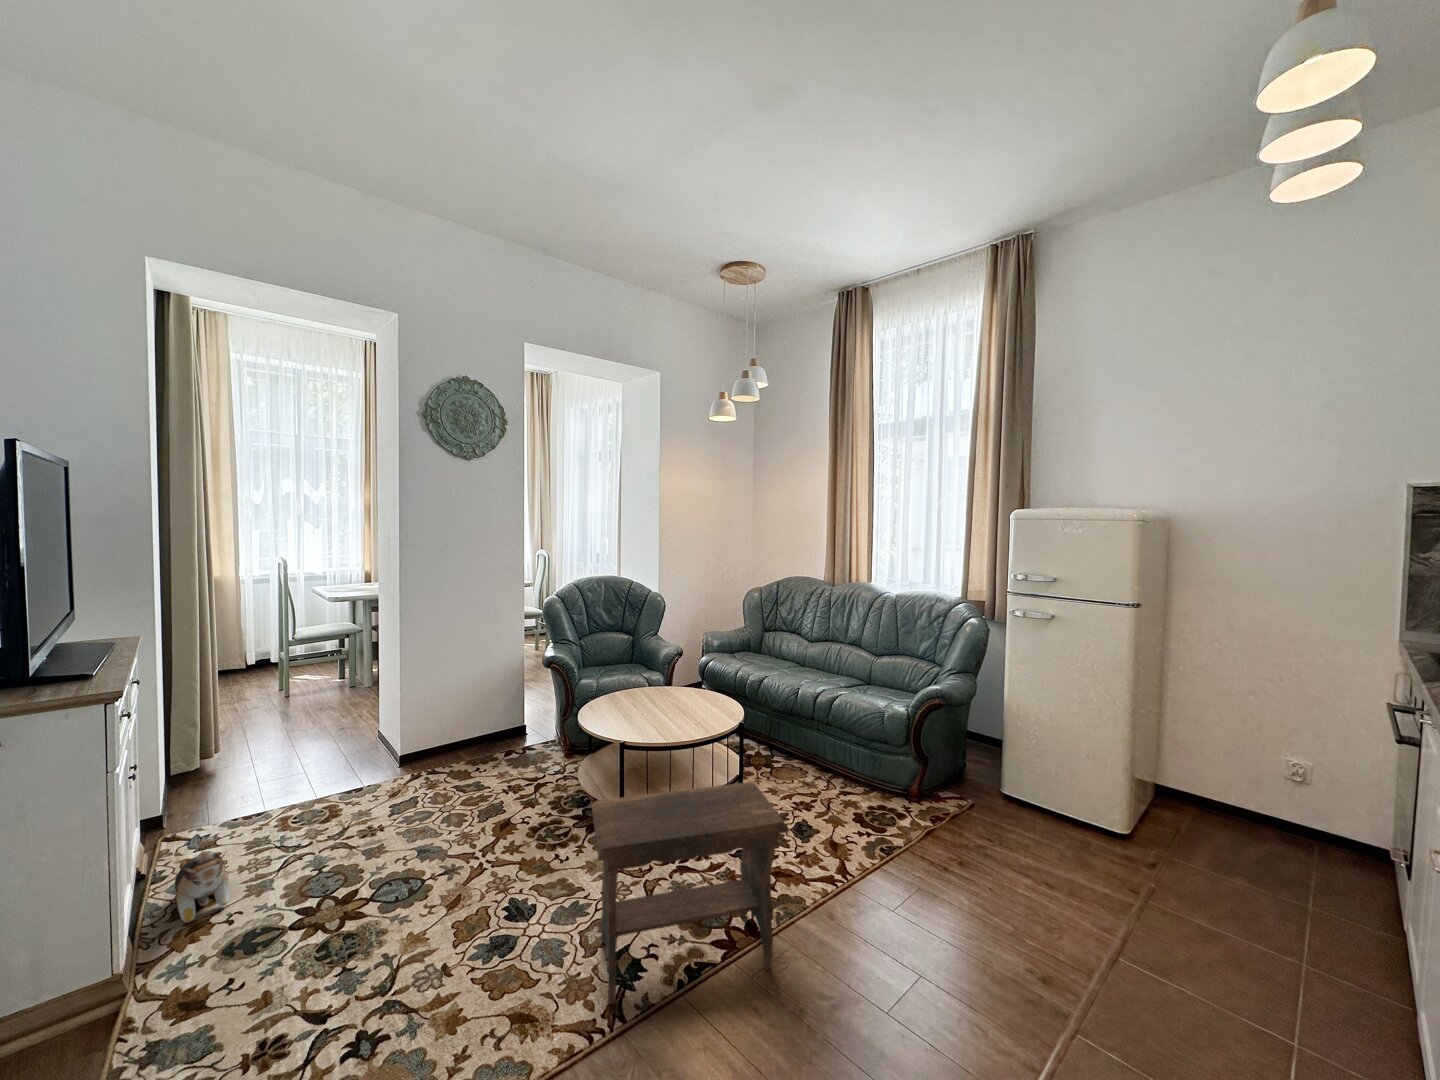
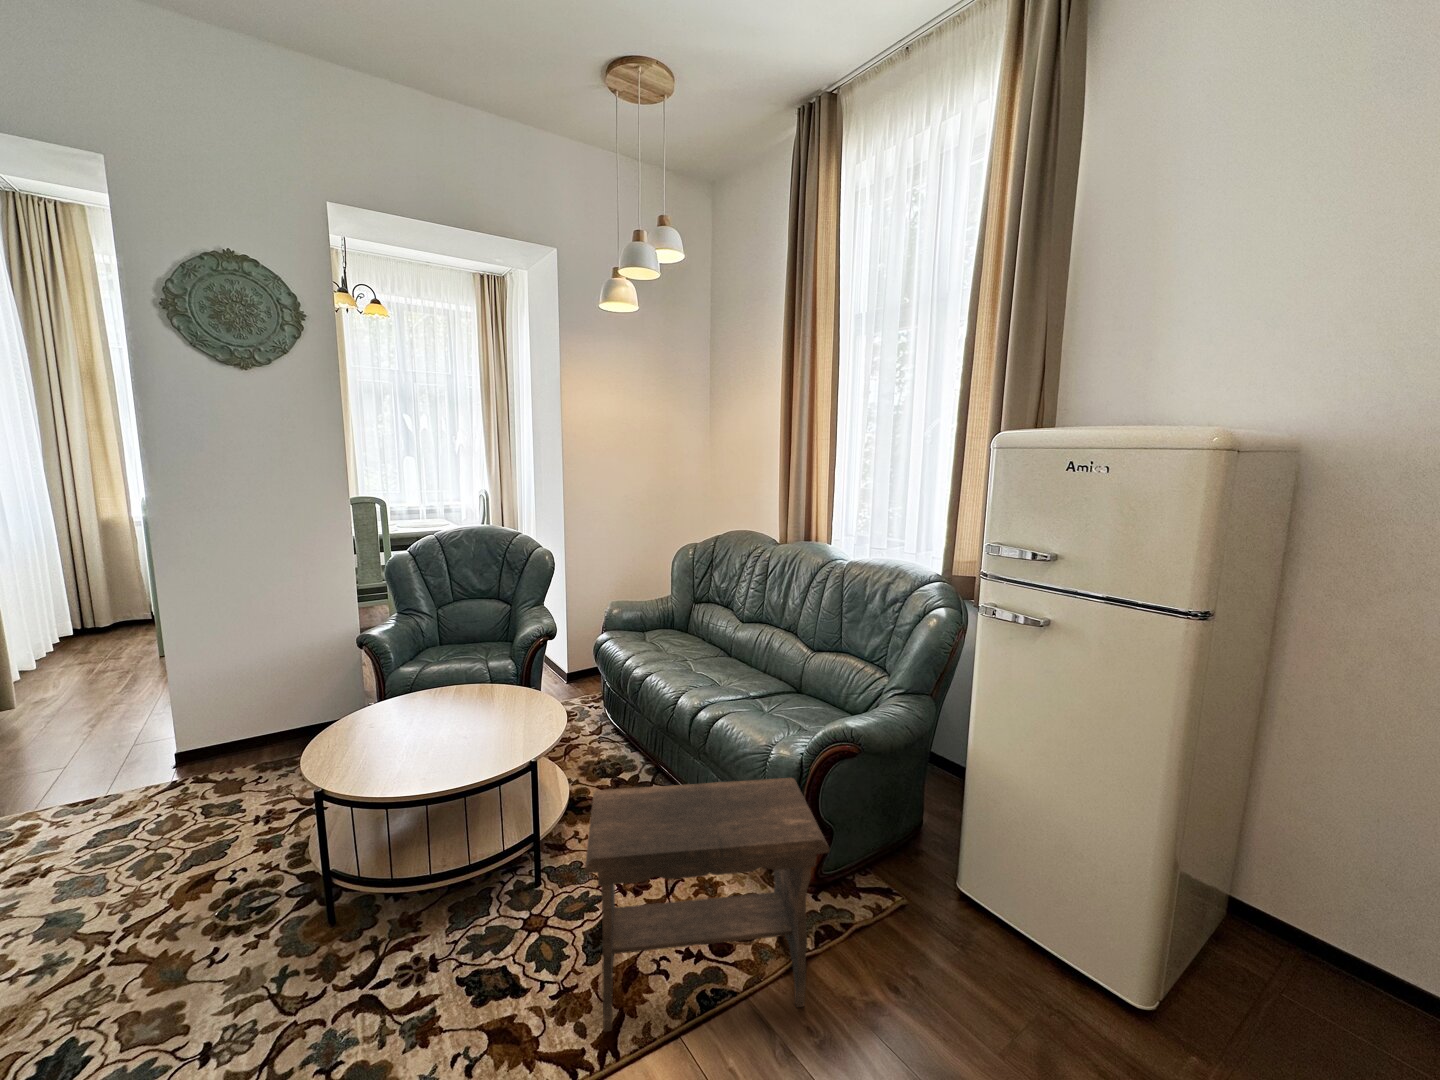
plush toy: present [174,851,230,923] -> none [177,807,237,877]

